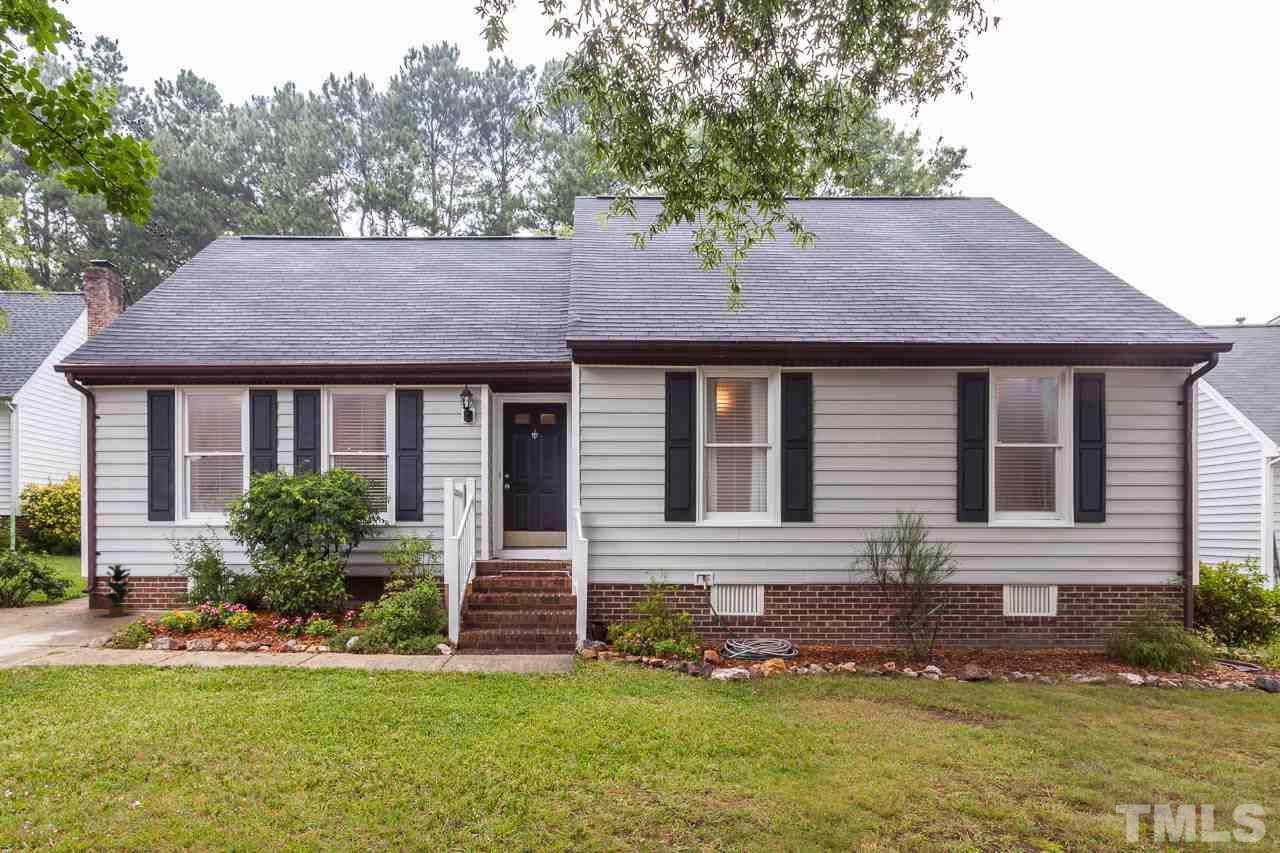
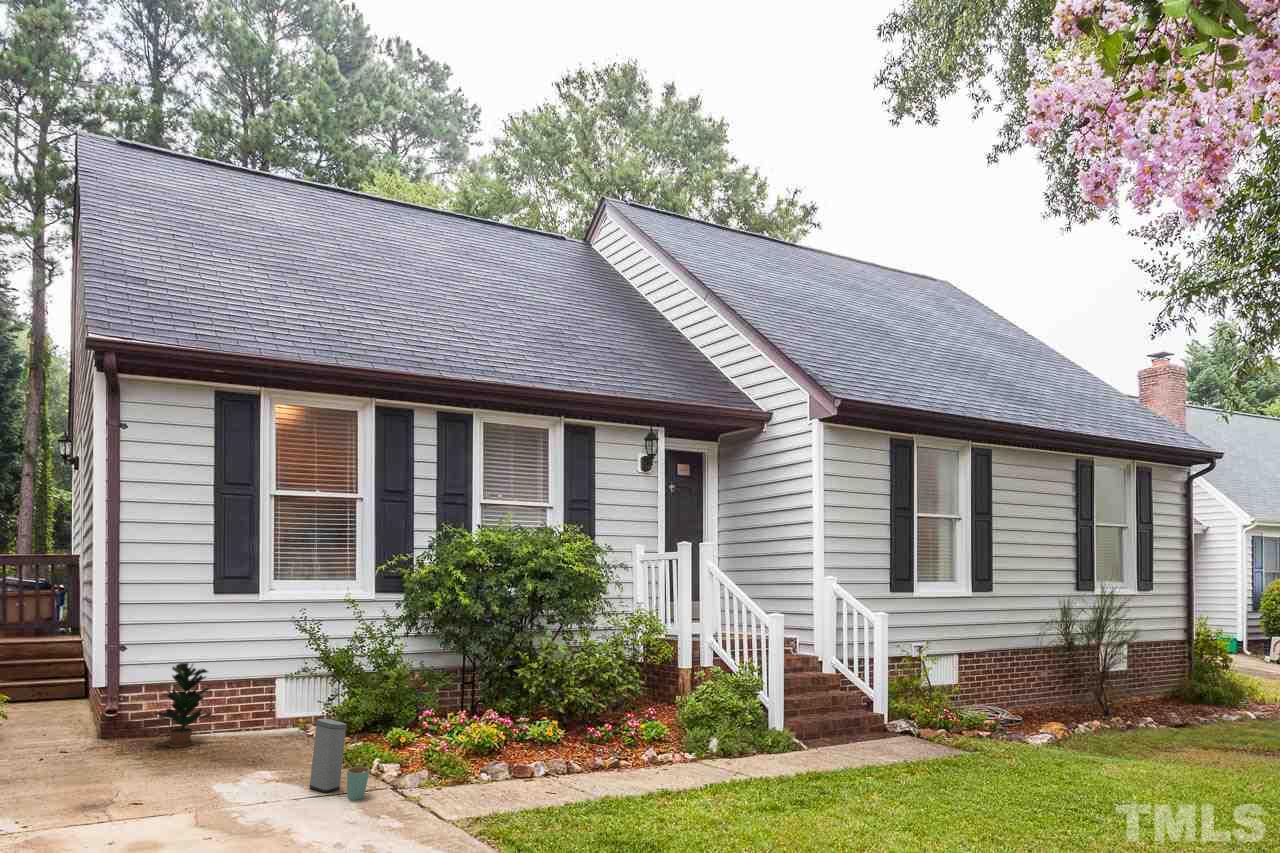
trash can: none [70,603,96,658] -> present [310,719,370,800]

